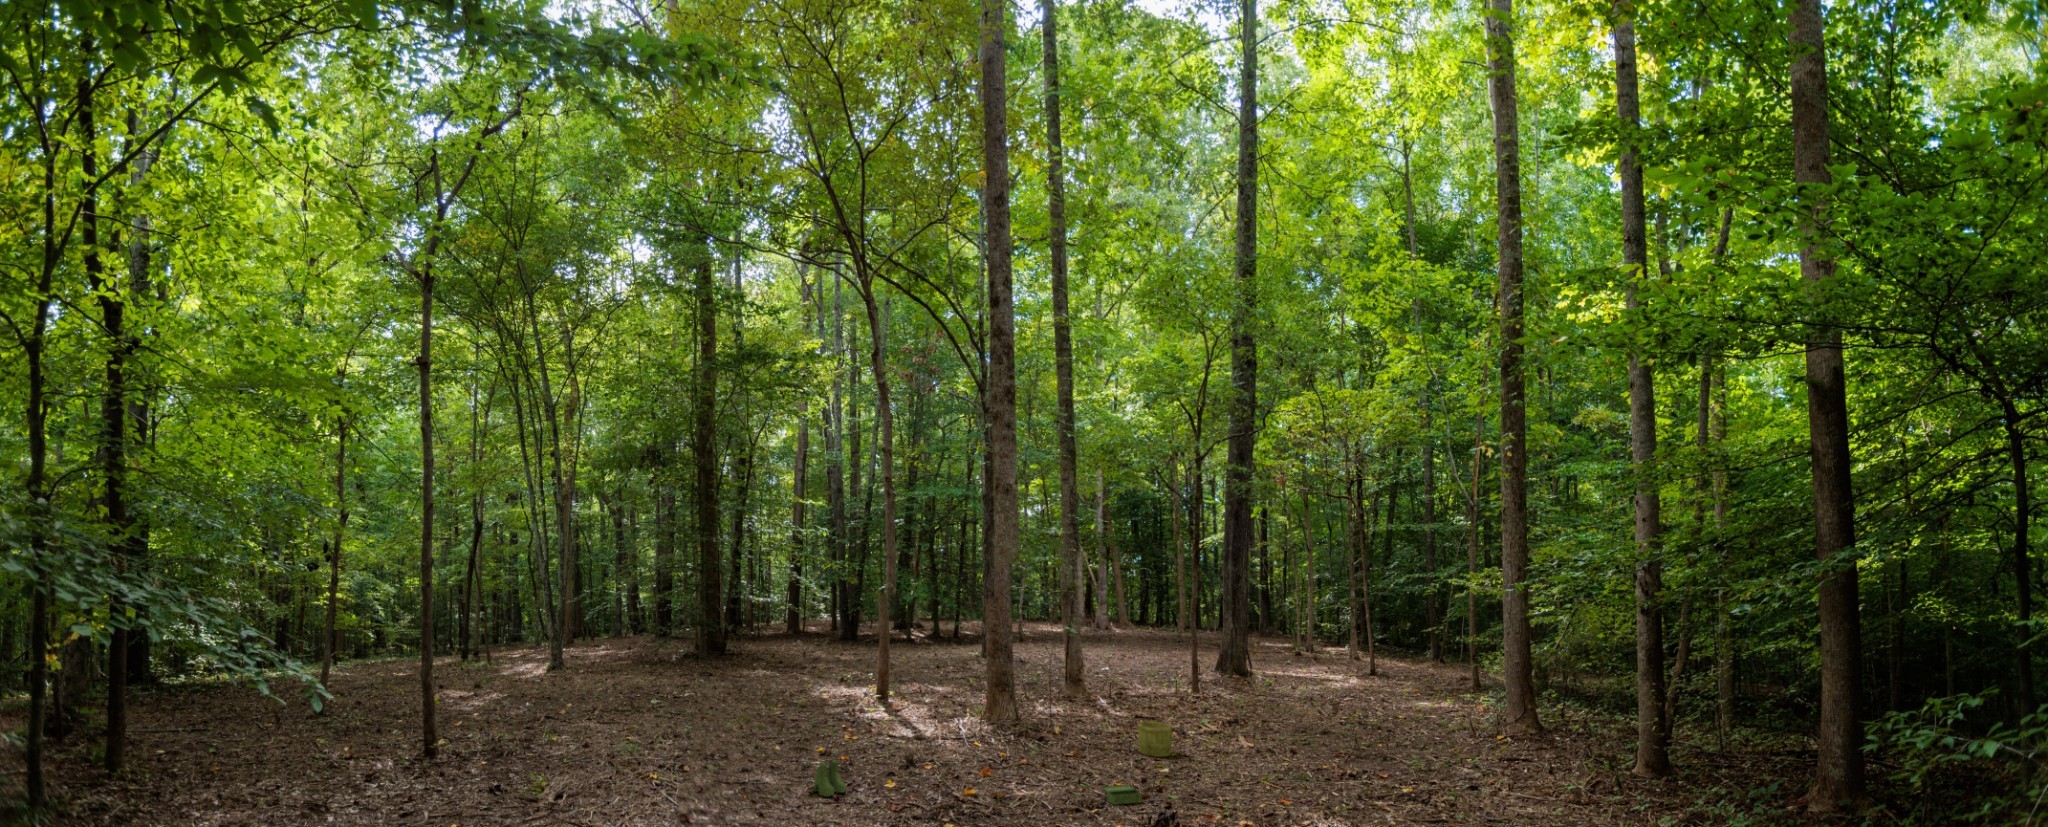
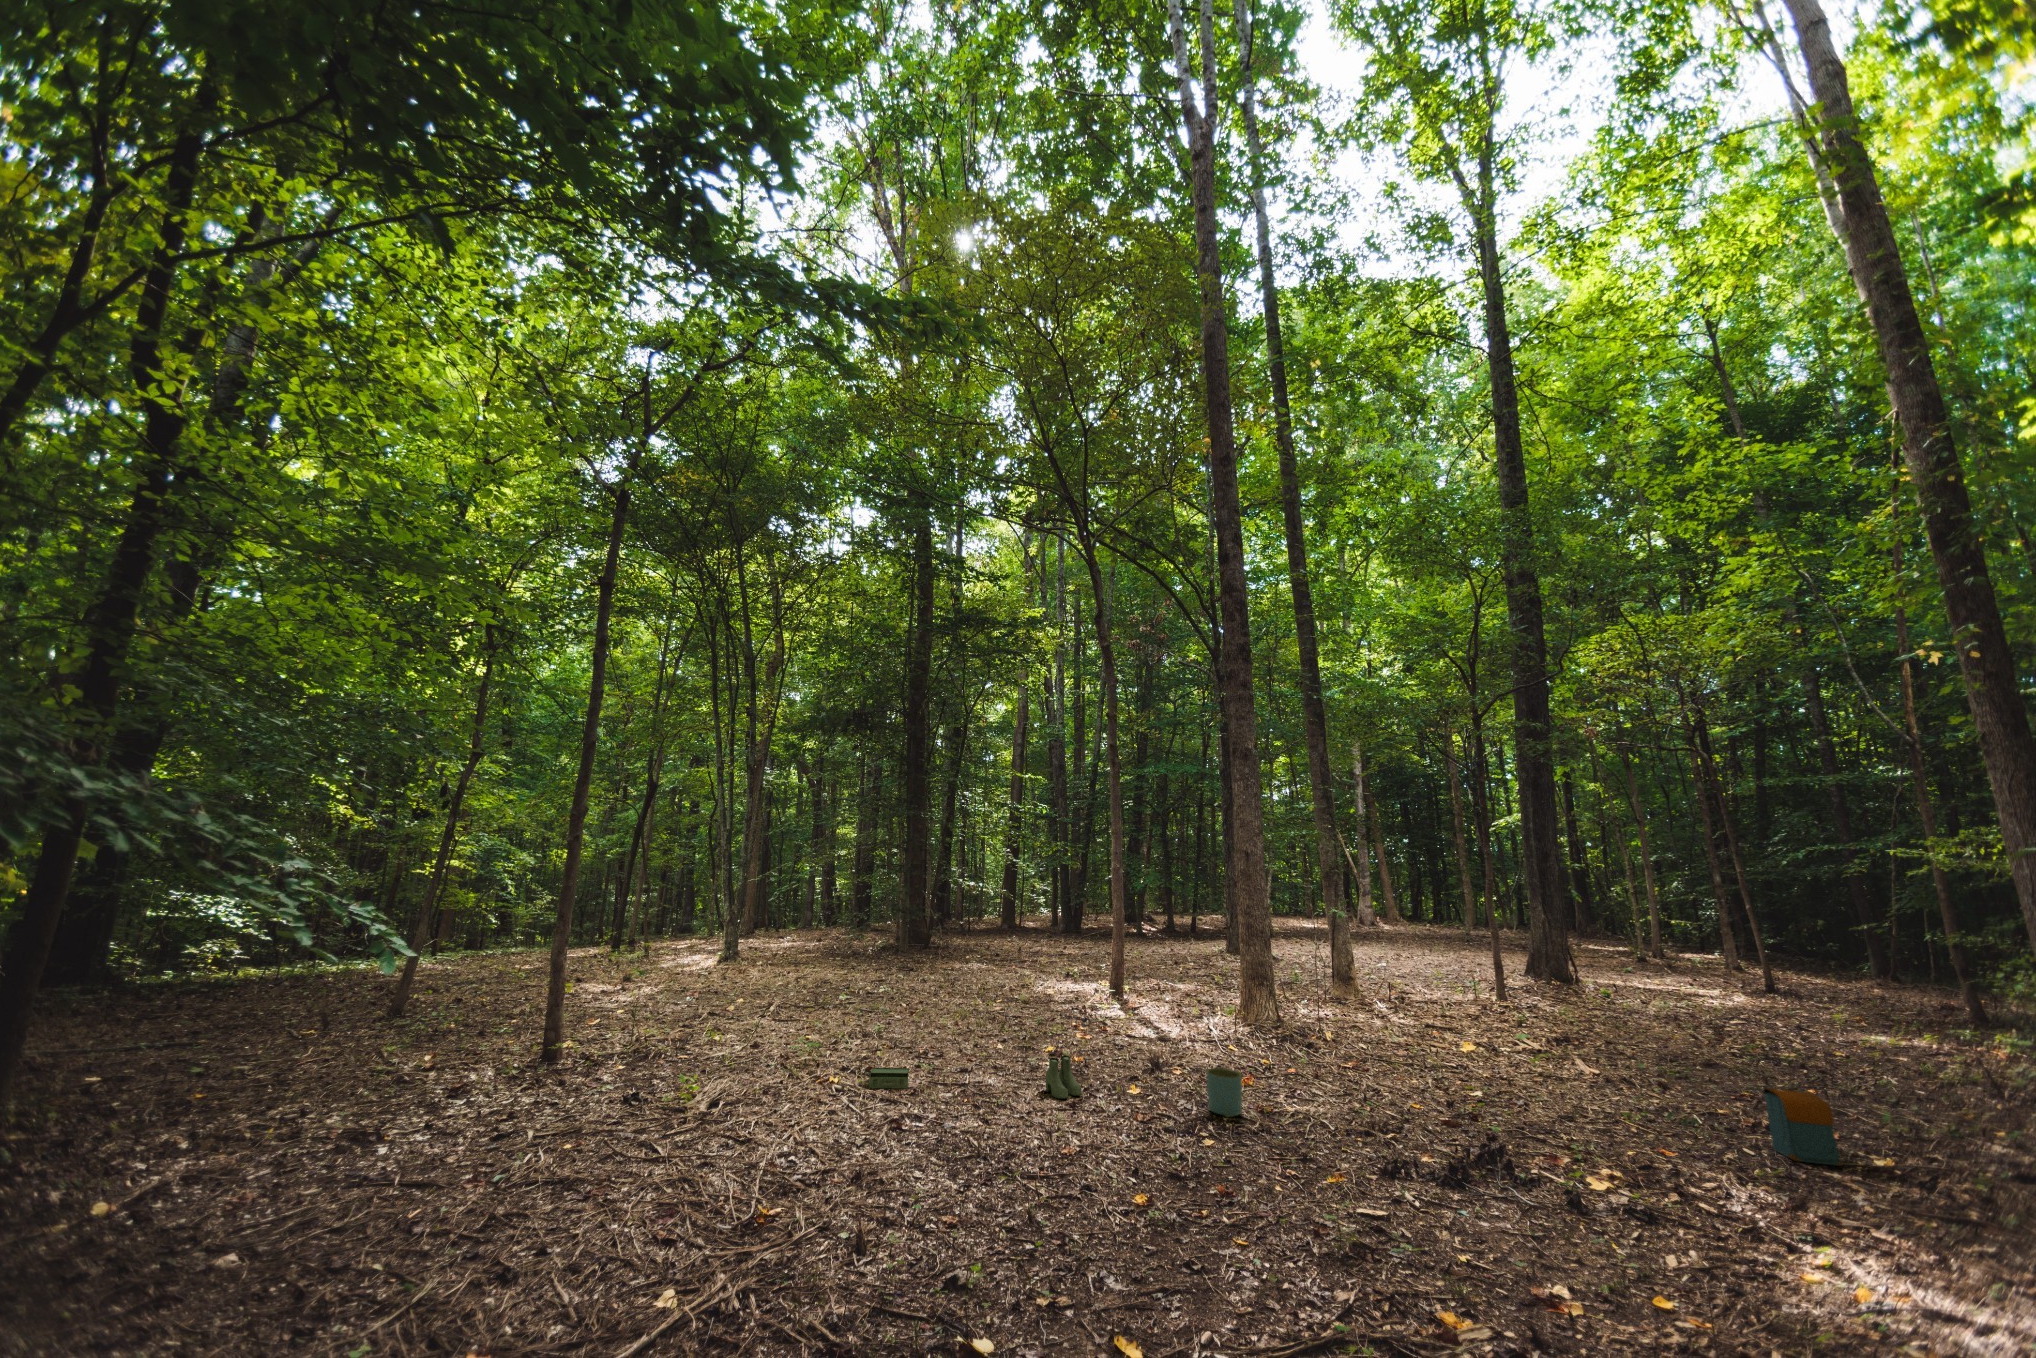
wooden bucket: present [1138,721,1173,757] -> none [1434,1032,1487,1079]
backpack: none [1338,751,1374,800] -> present [1764,1088,1841,1166]
planter: none [955,761,985,801] -> present [1206,1068,1242,1117]
toolbox: present [1103,785,1142,805] -> present [869,1068,909,1088]

